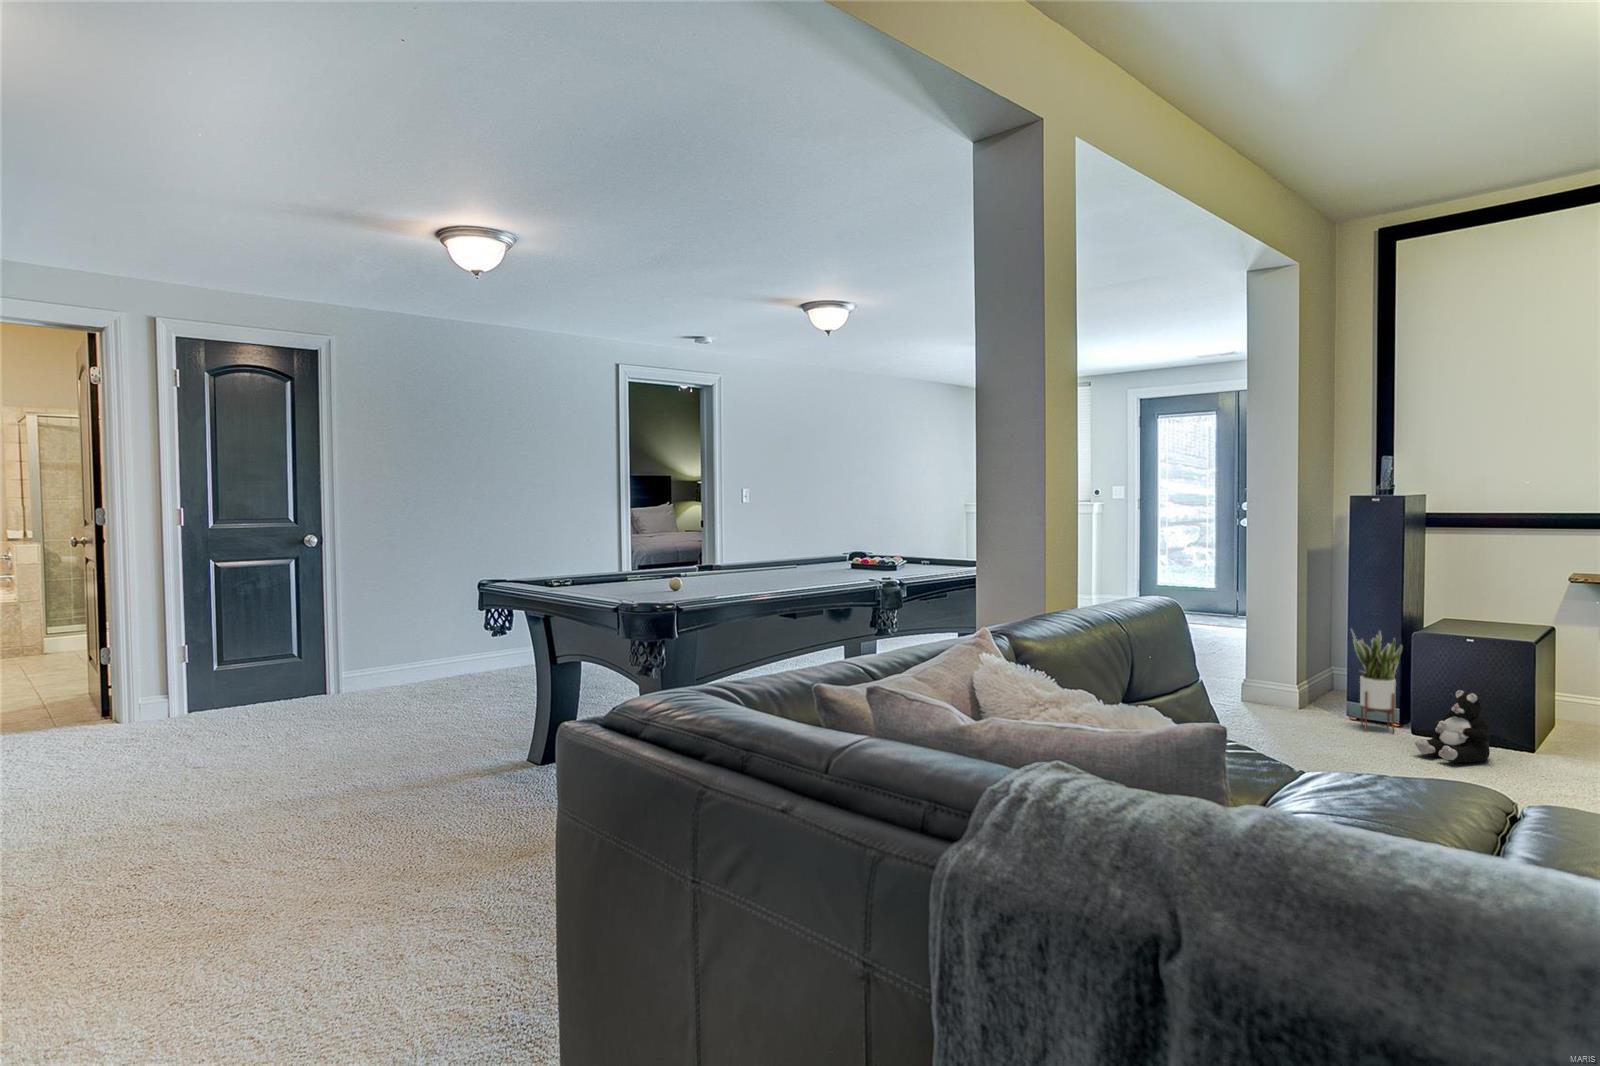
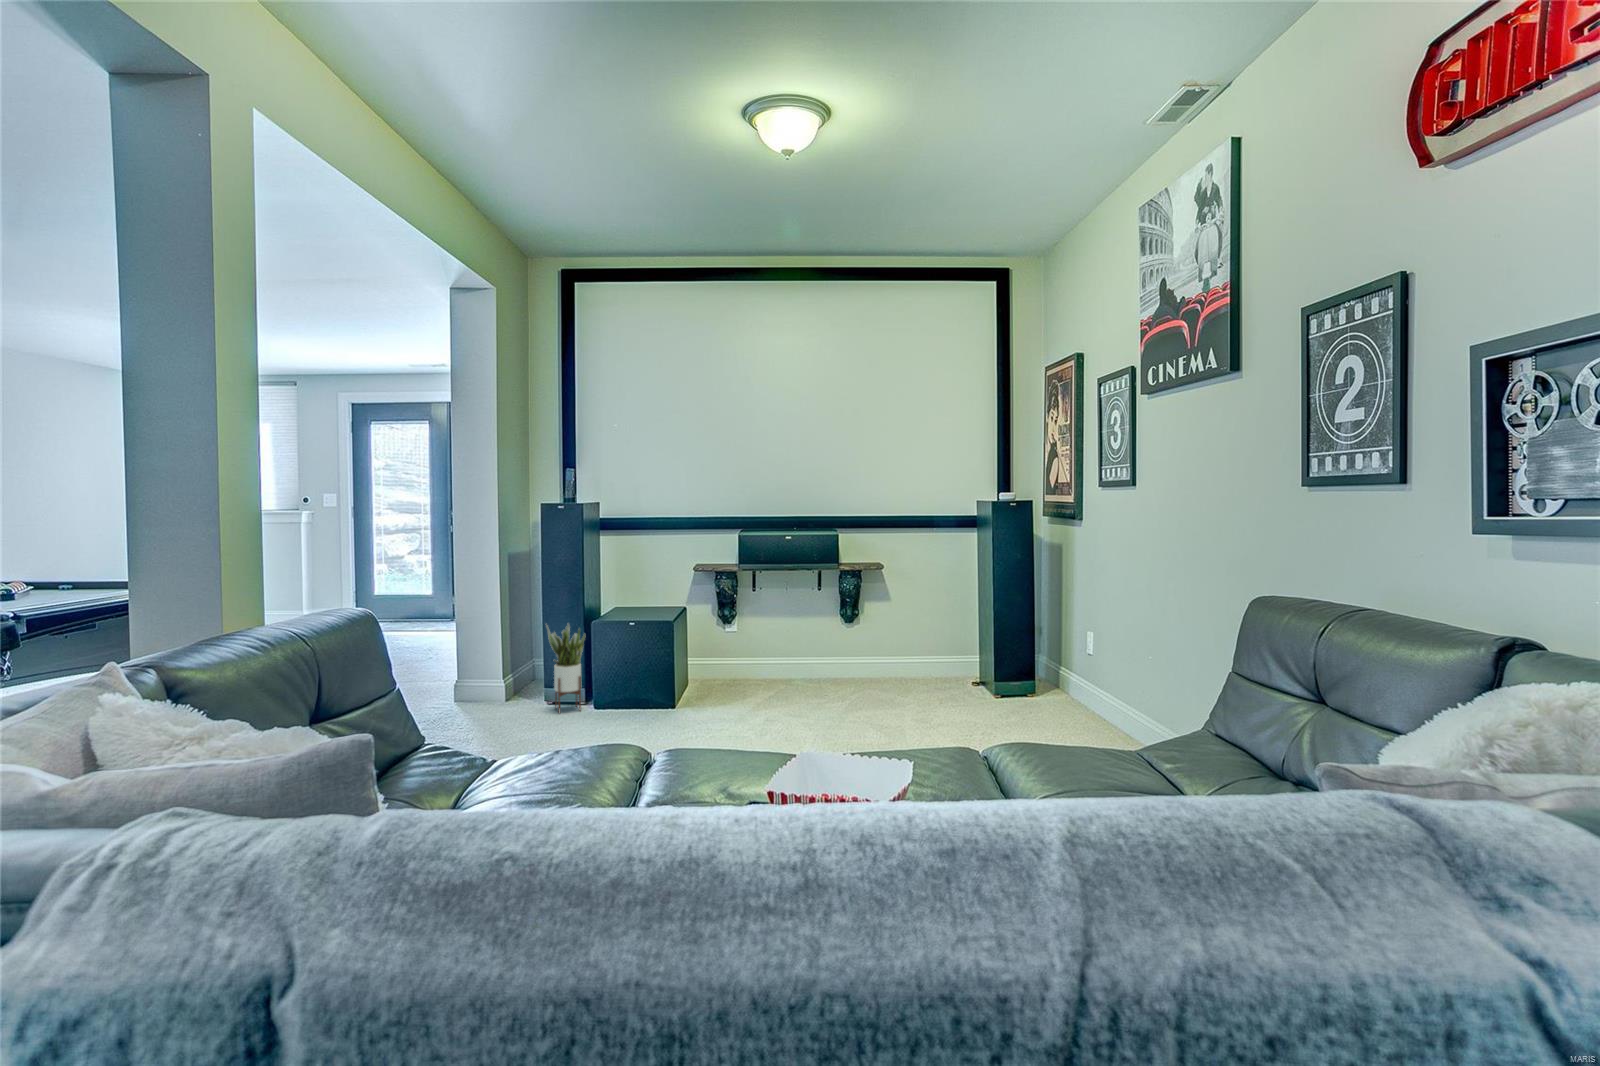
plush toy: present [1415,690,1490,763] -> none [597,666,648,729]

